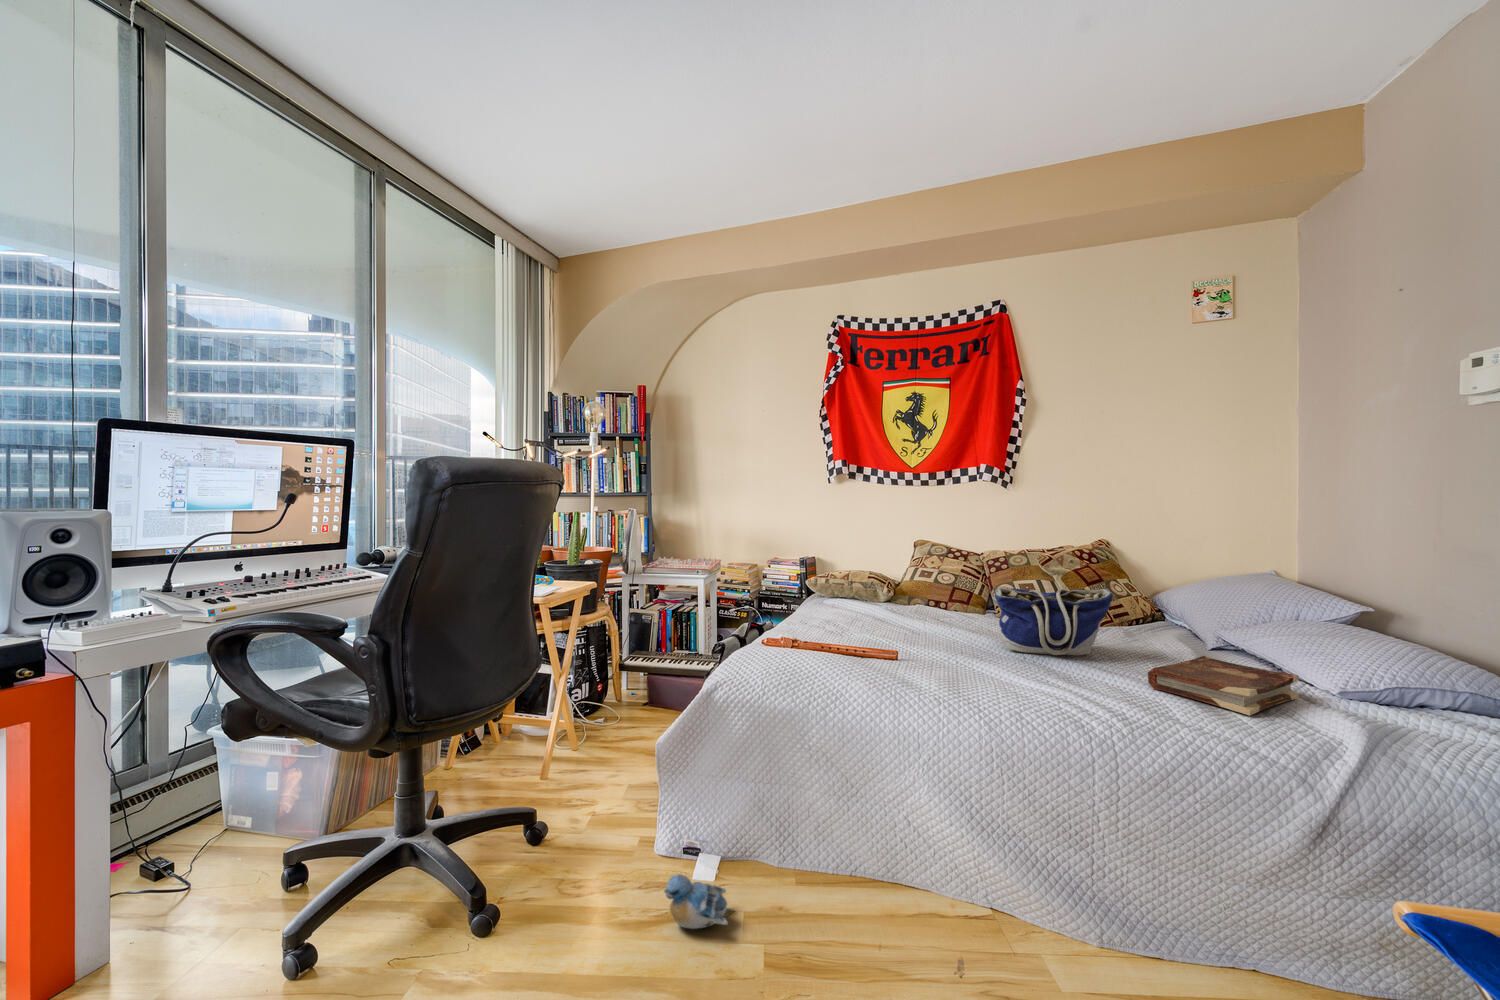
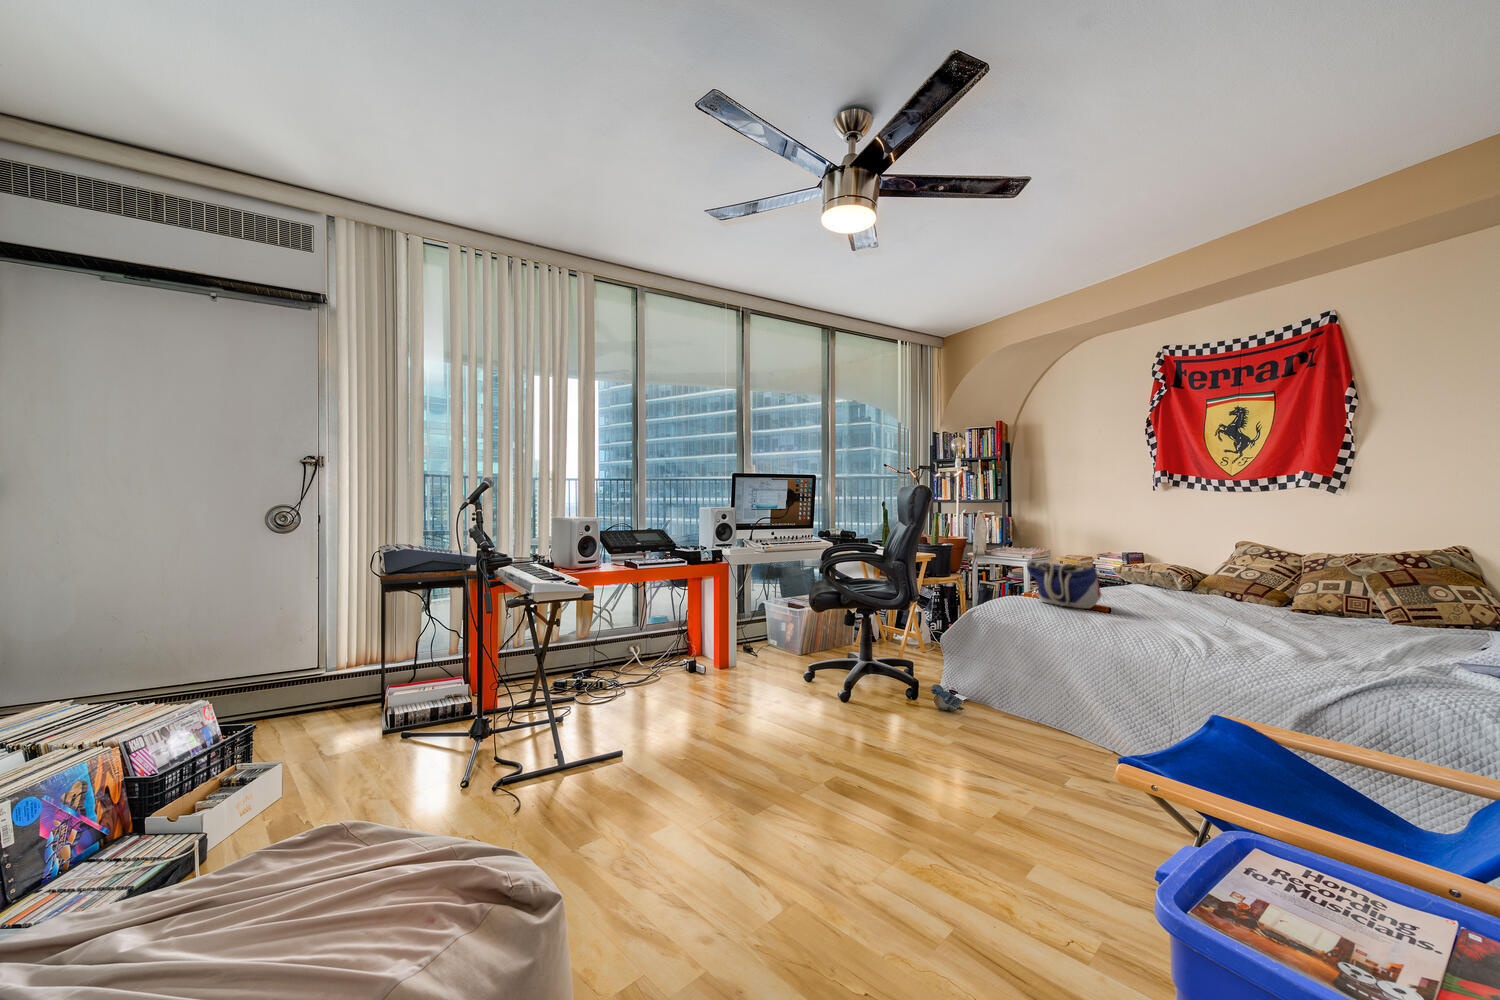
tote bag: present [992,588,1113,656] -> present [1027,561,1101,609]
book: present [1148,656,1299,716] -> none [1284,632,1426,670]

